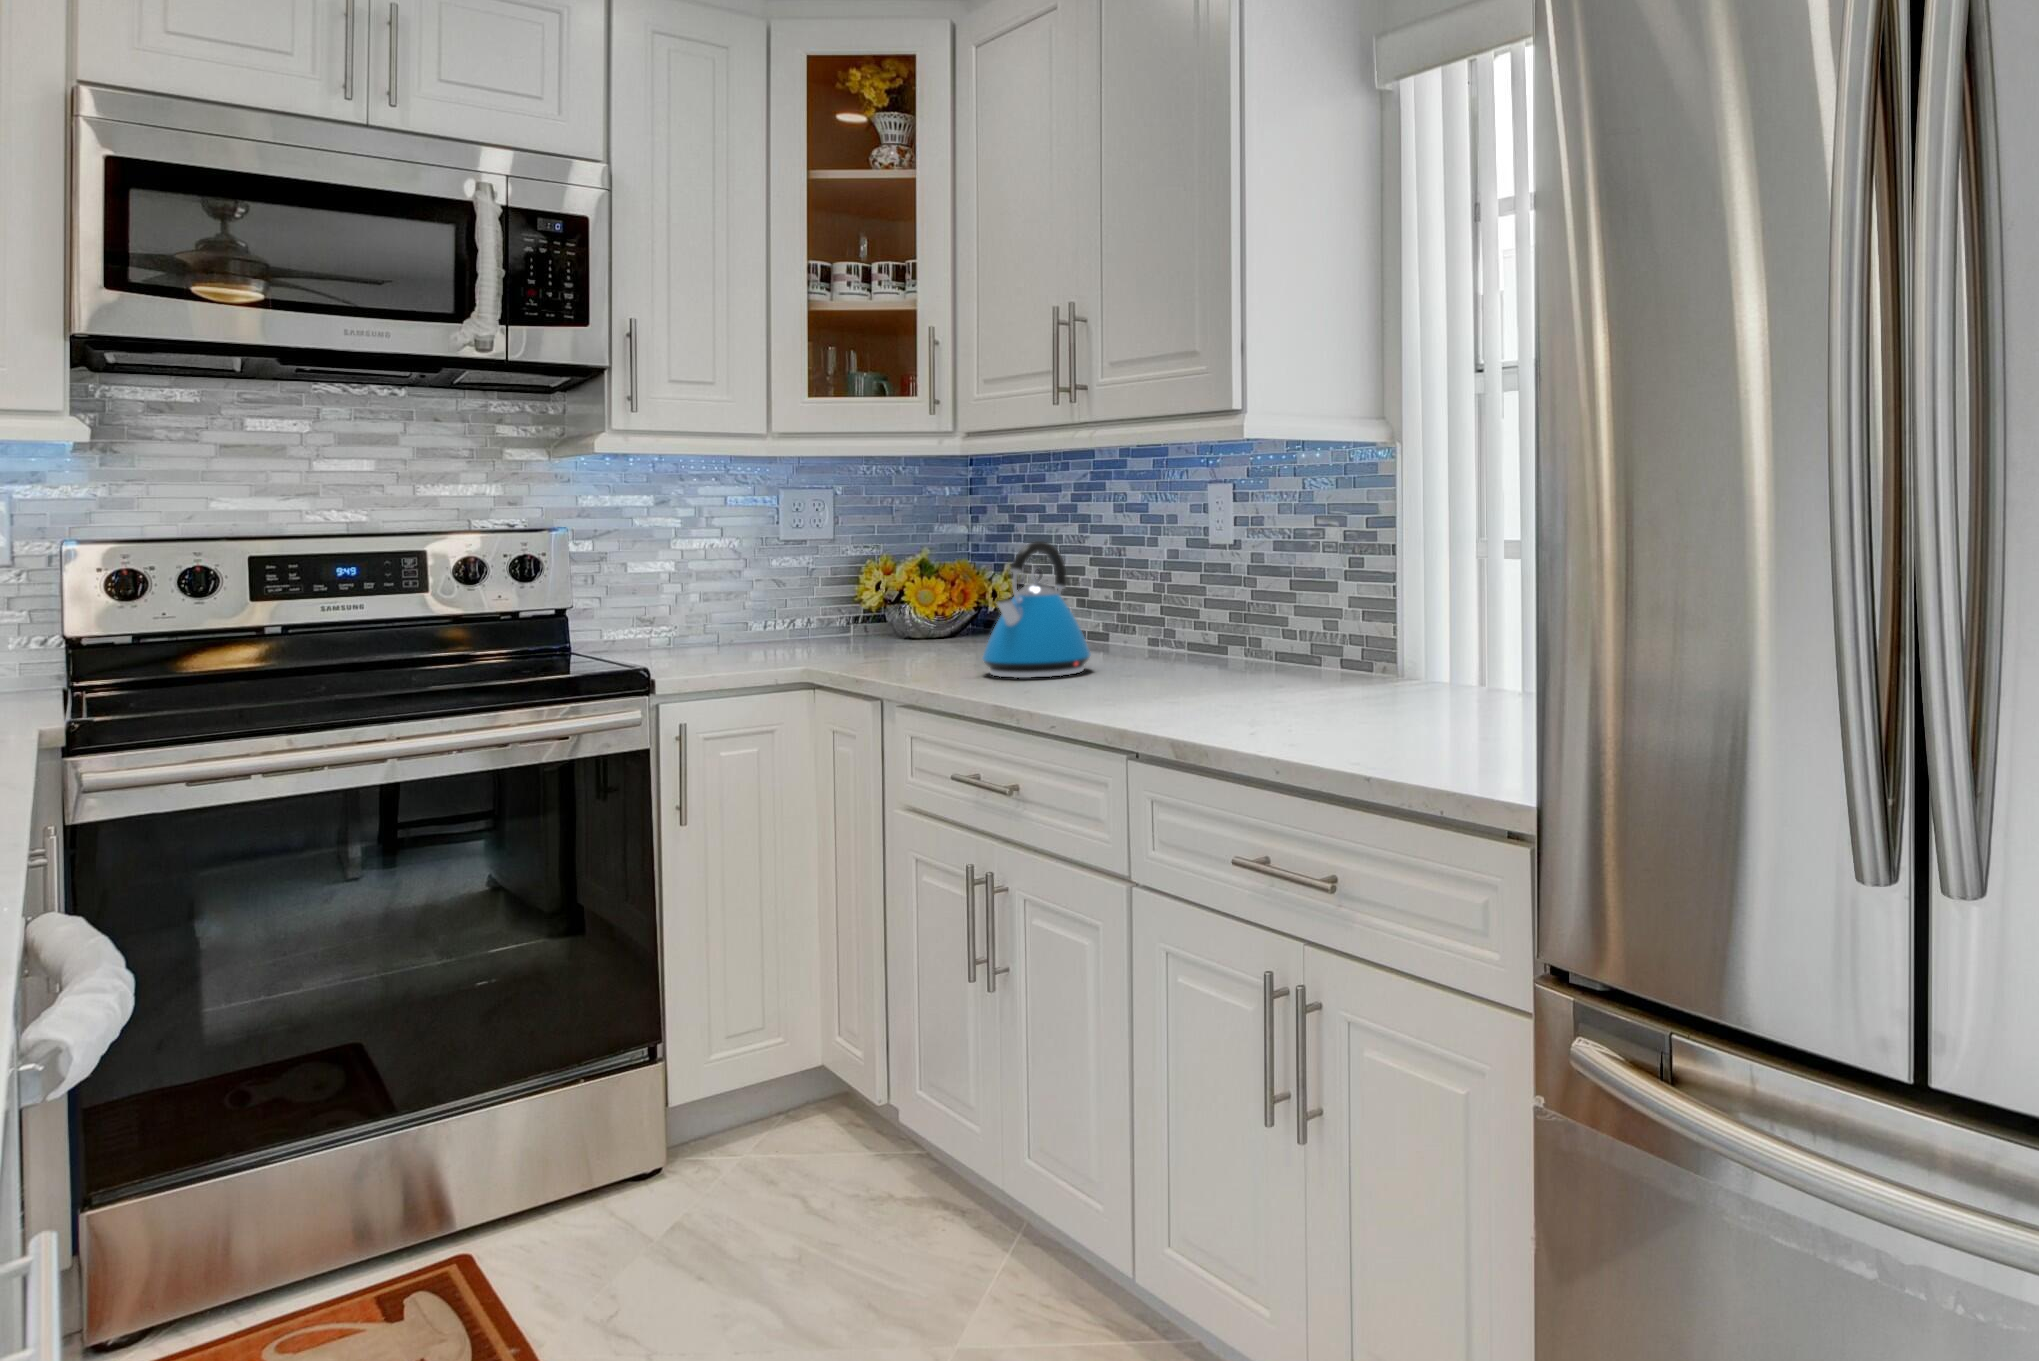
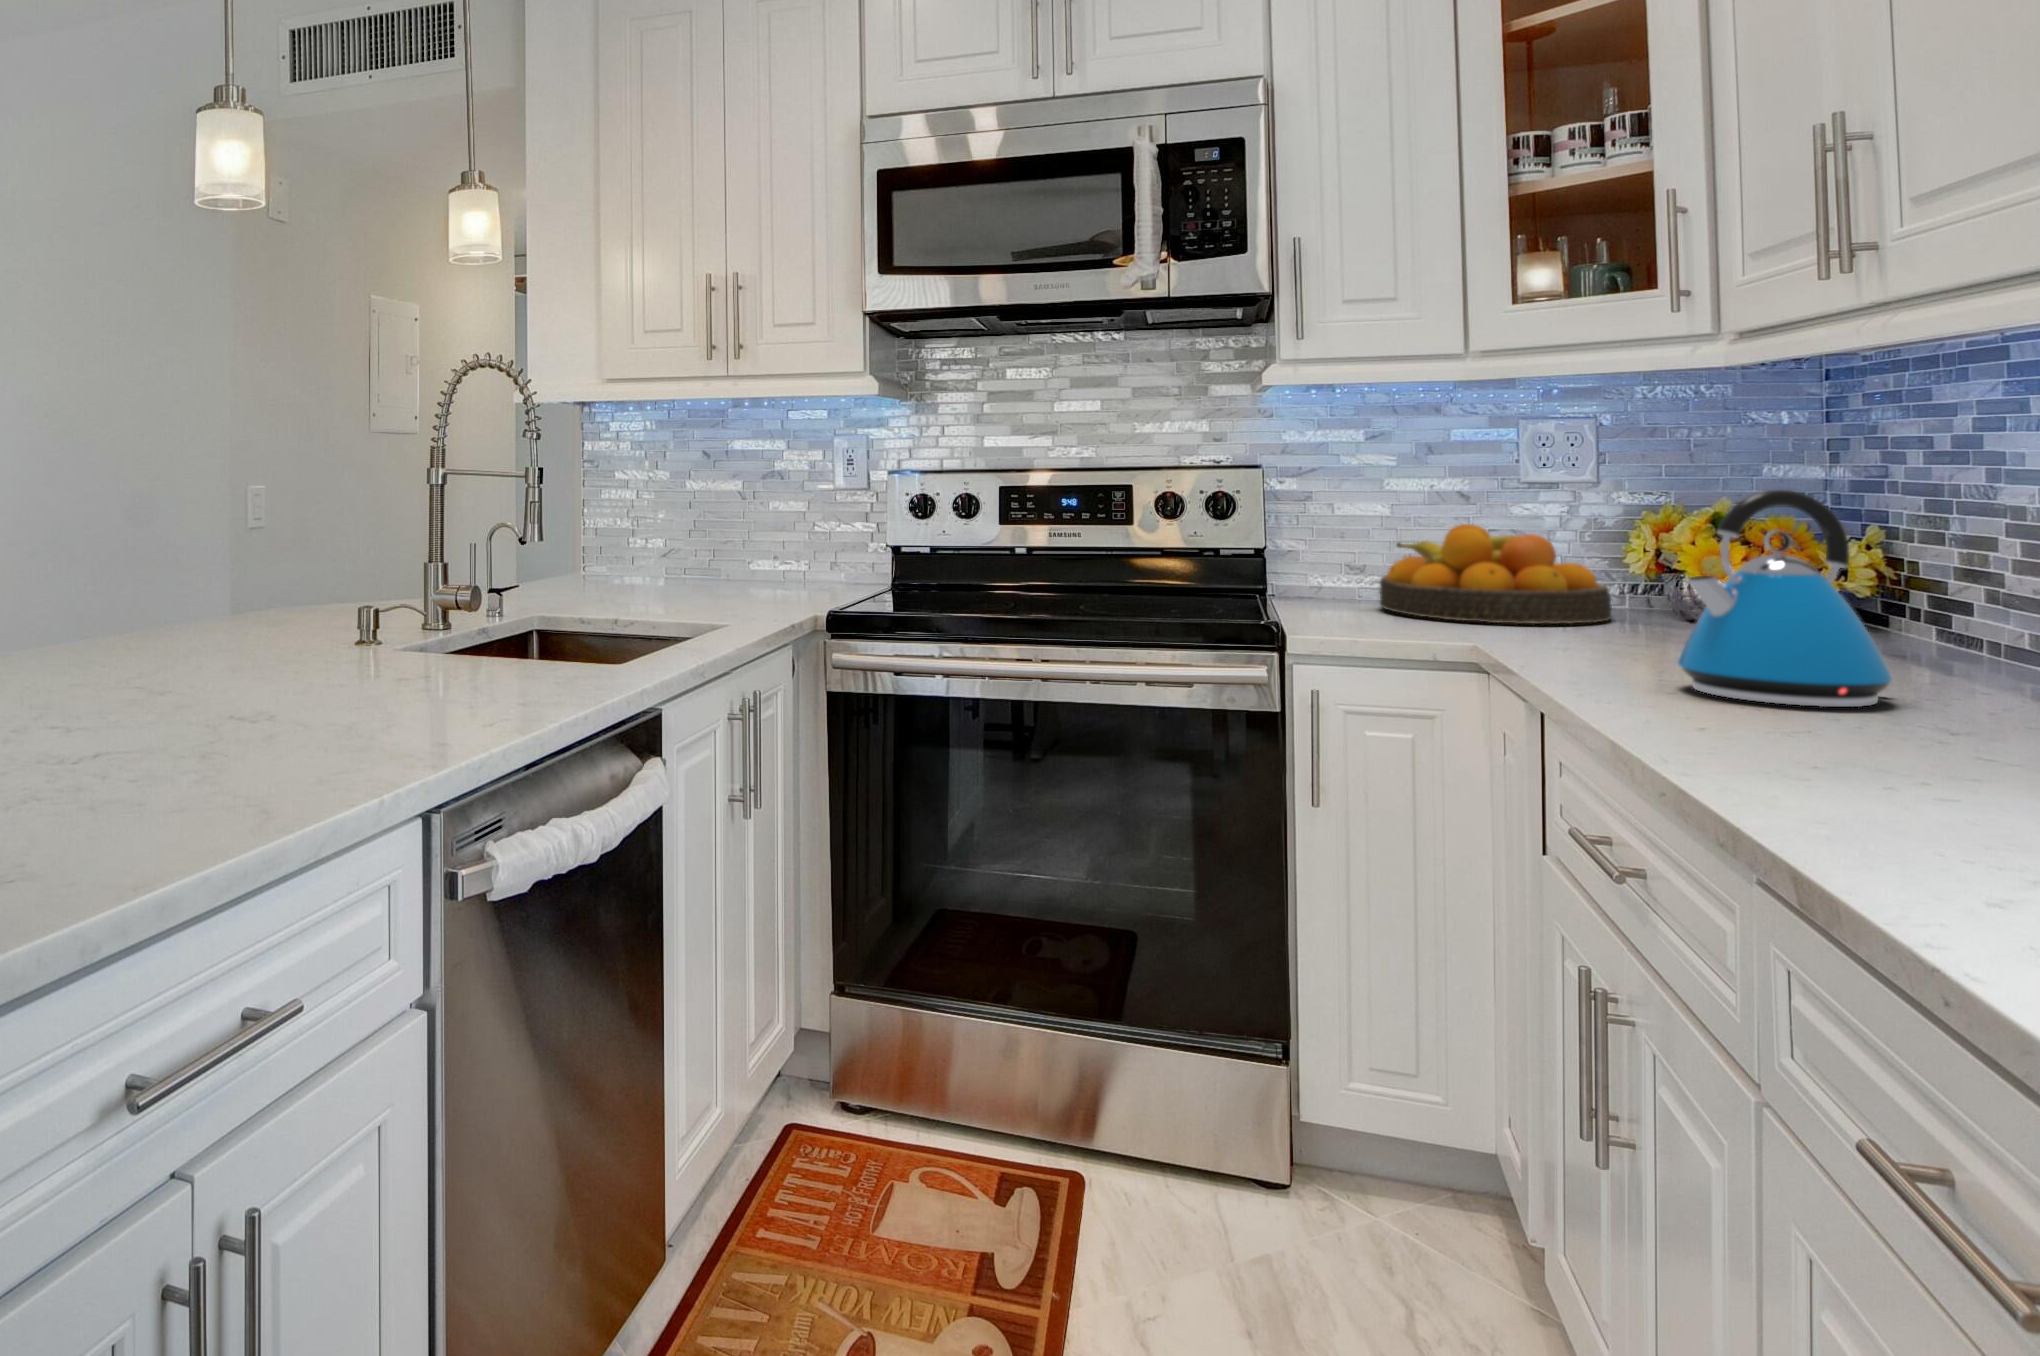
fruit bowl: none [679,575,856,655] -> present [1379,524,1612,624]

